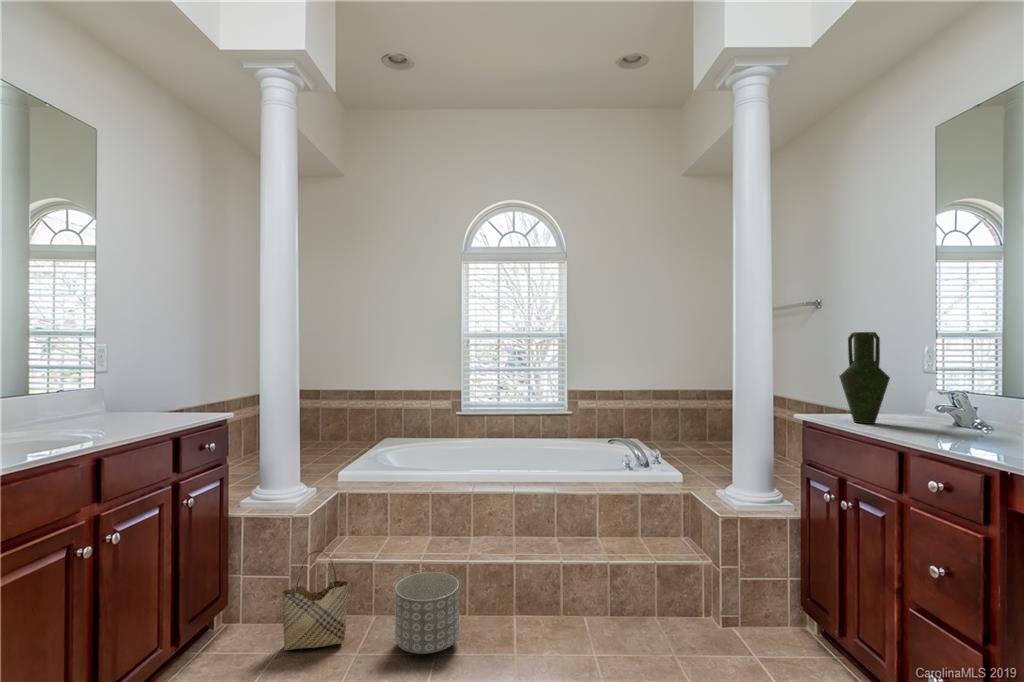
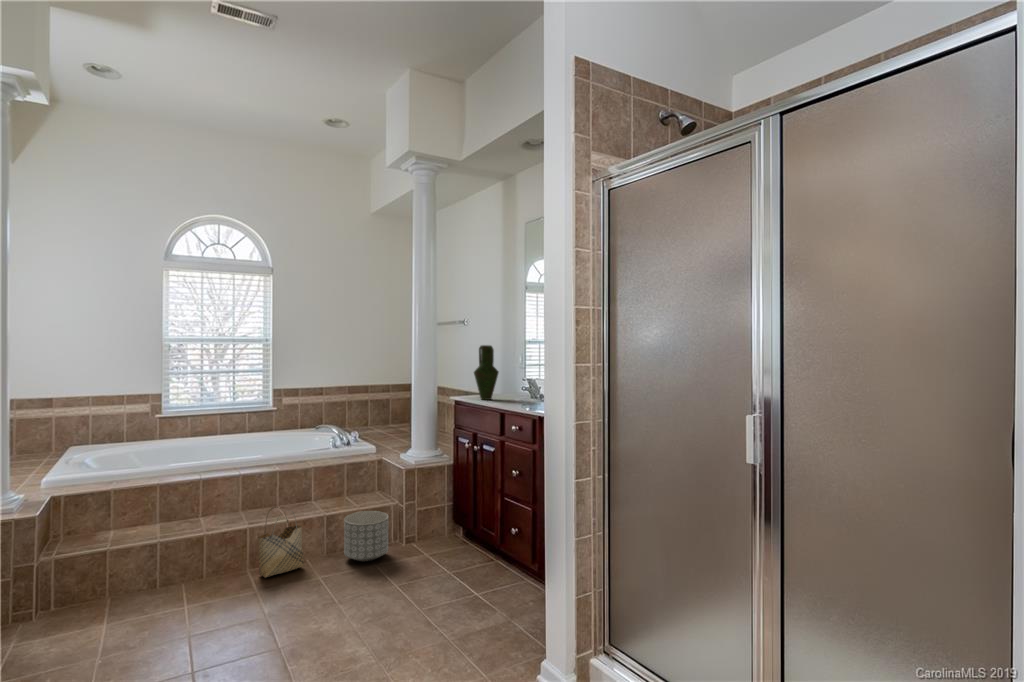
woven basket: present [281,551,349,650] -> present [258,507,304,578]
planter: present [395,572,459,654] -> present [344,511,388,562]

